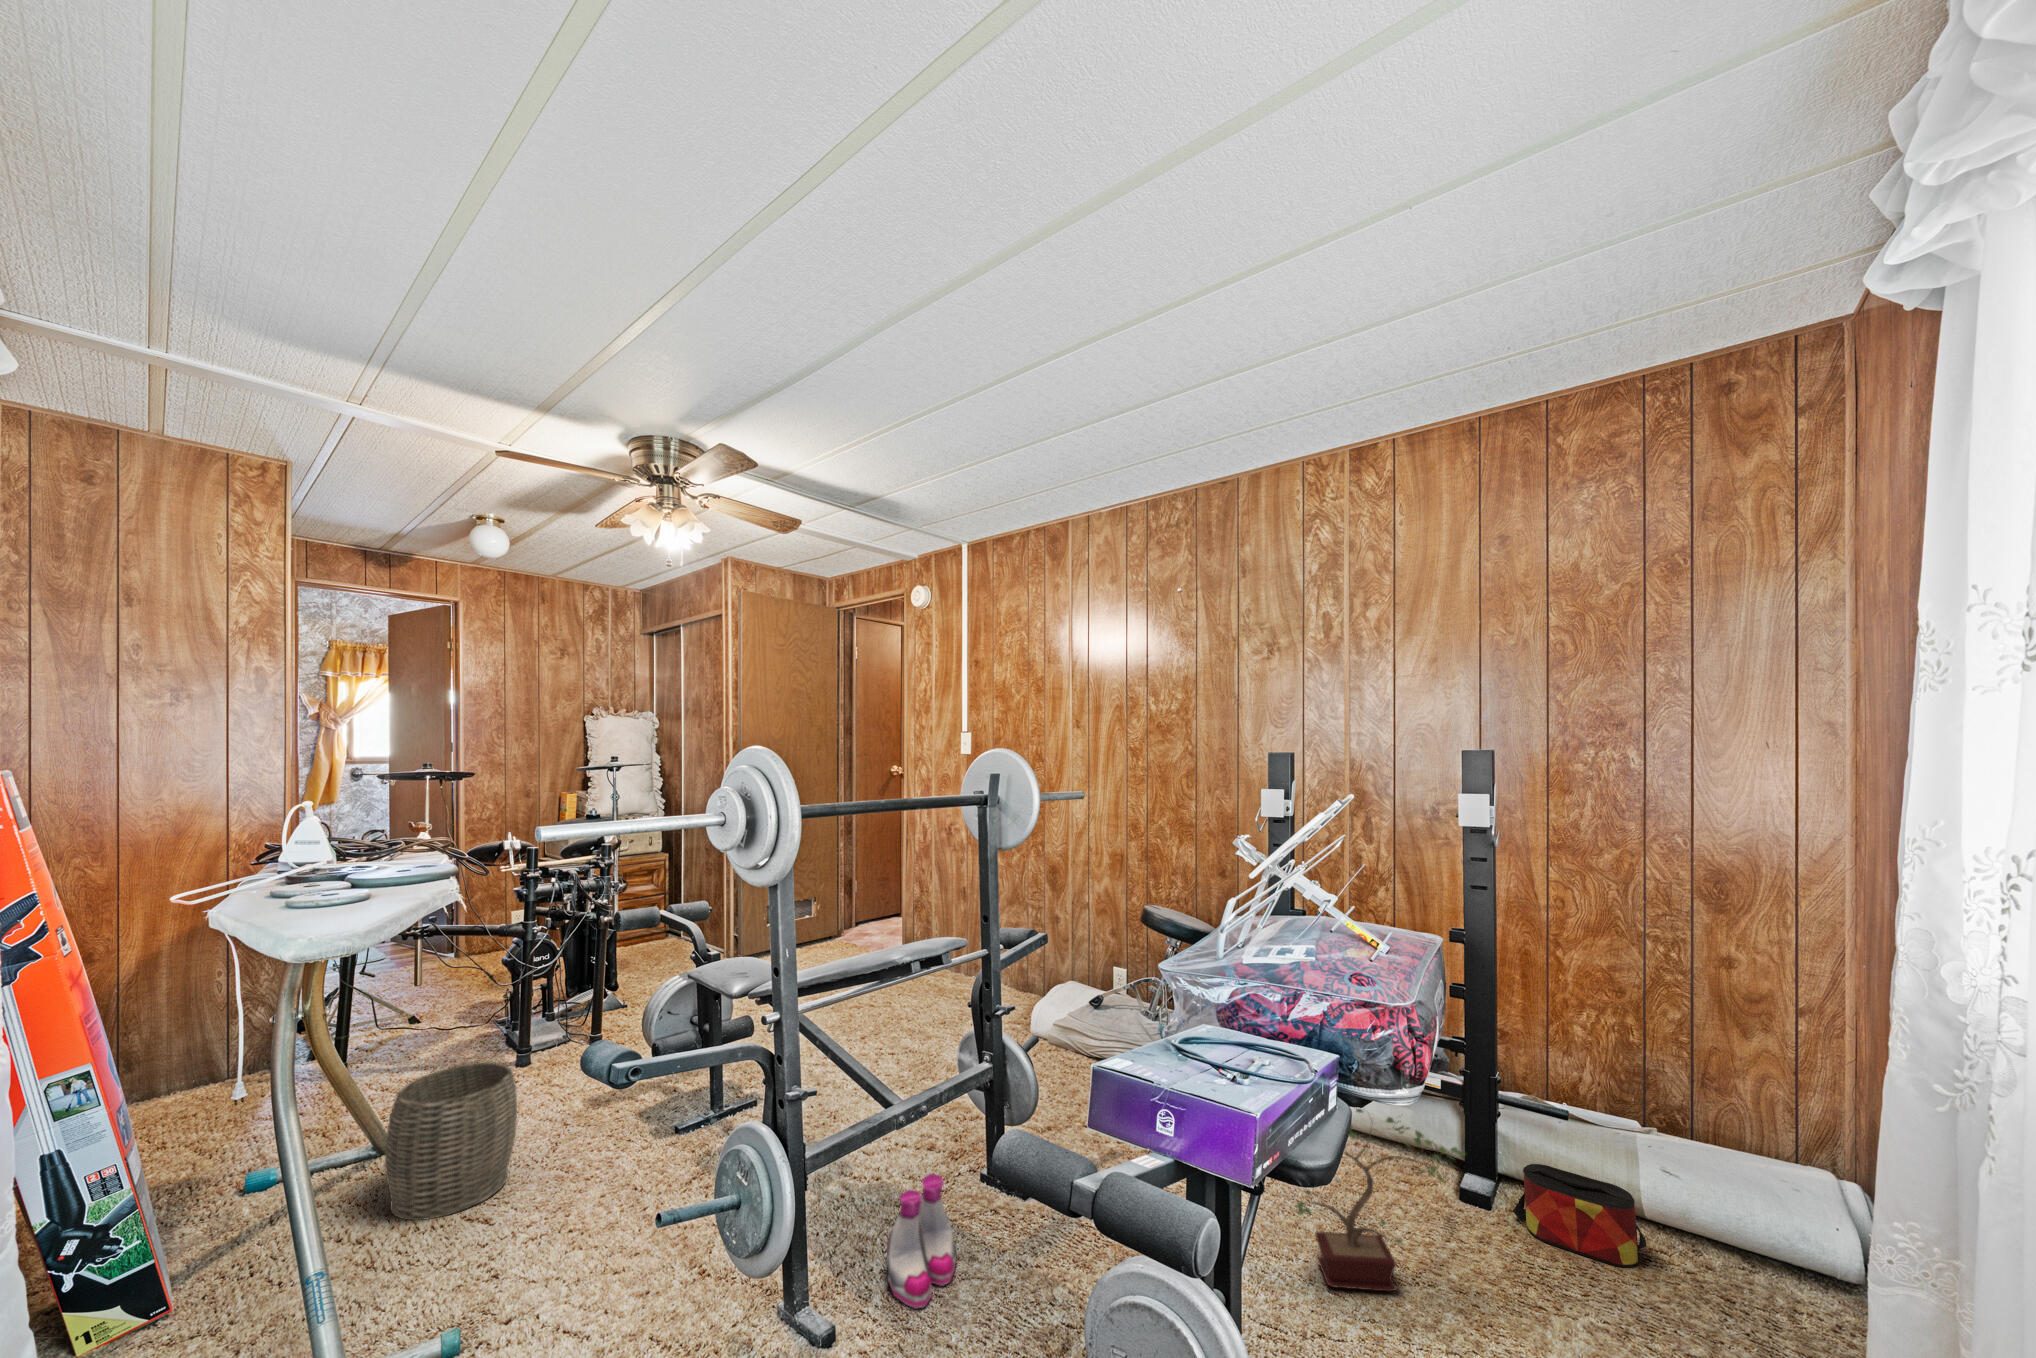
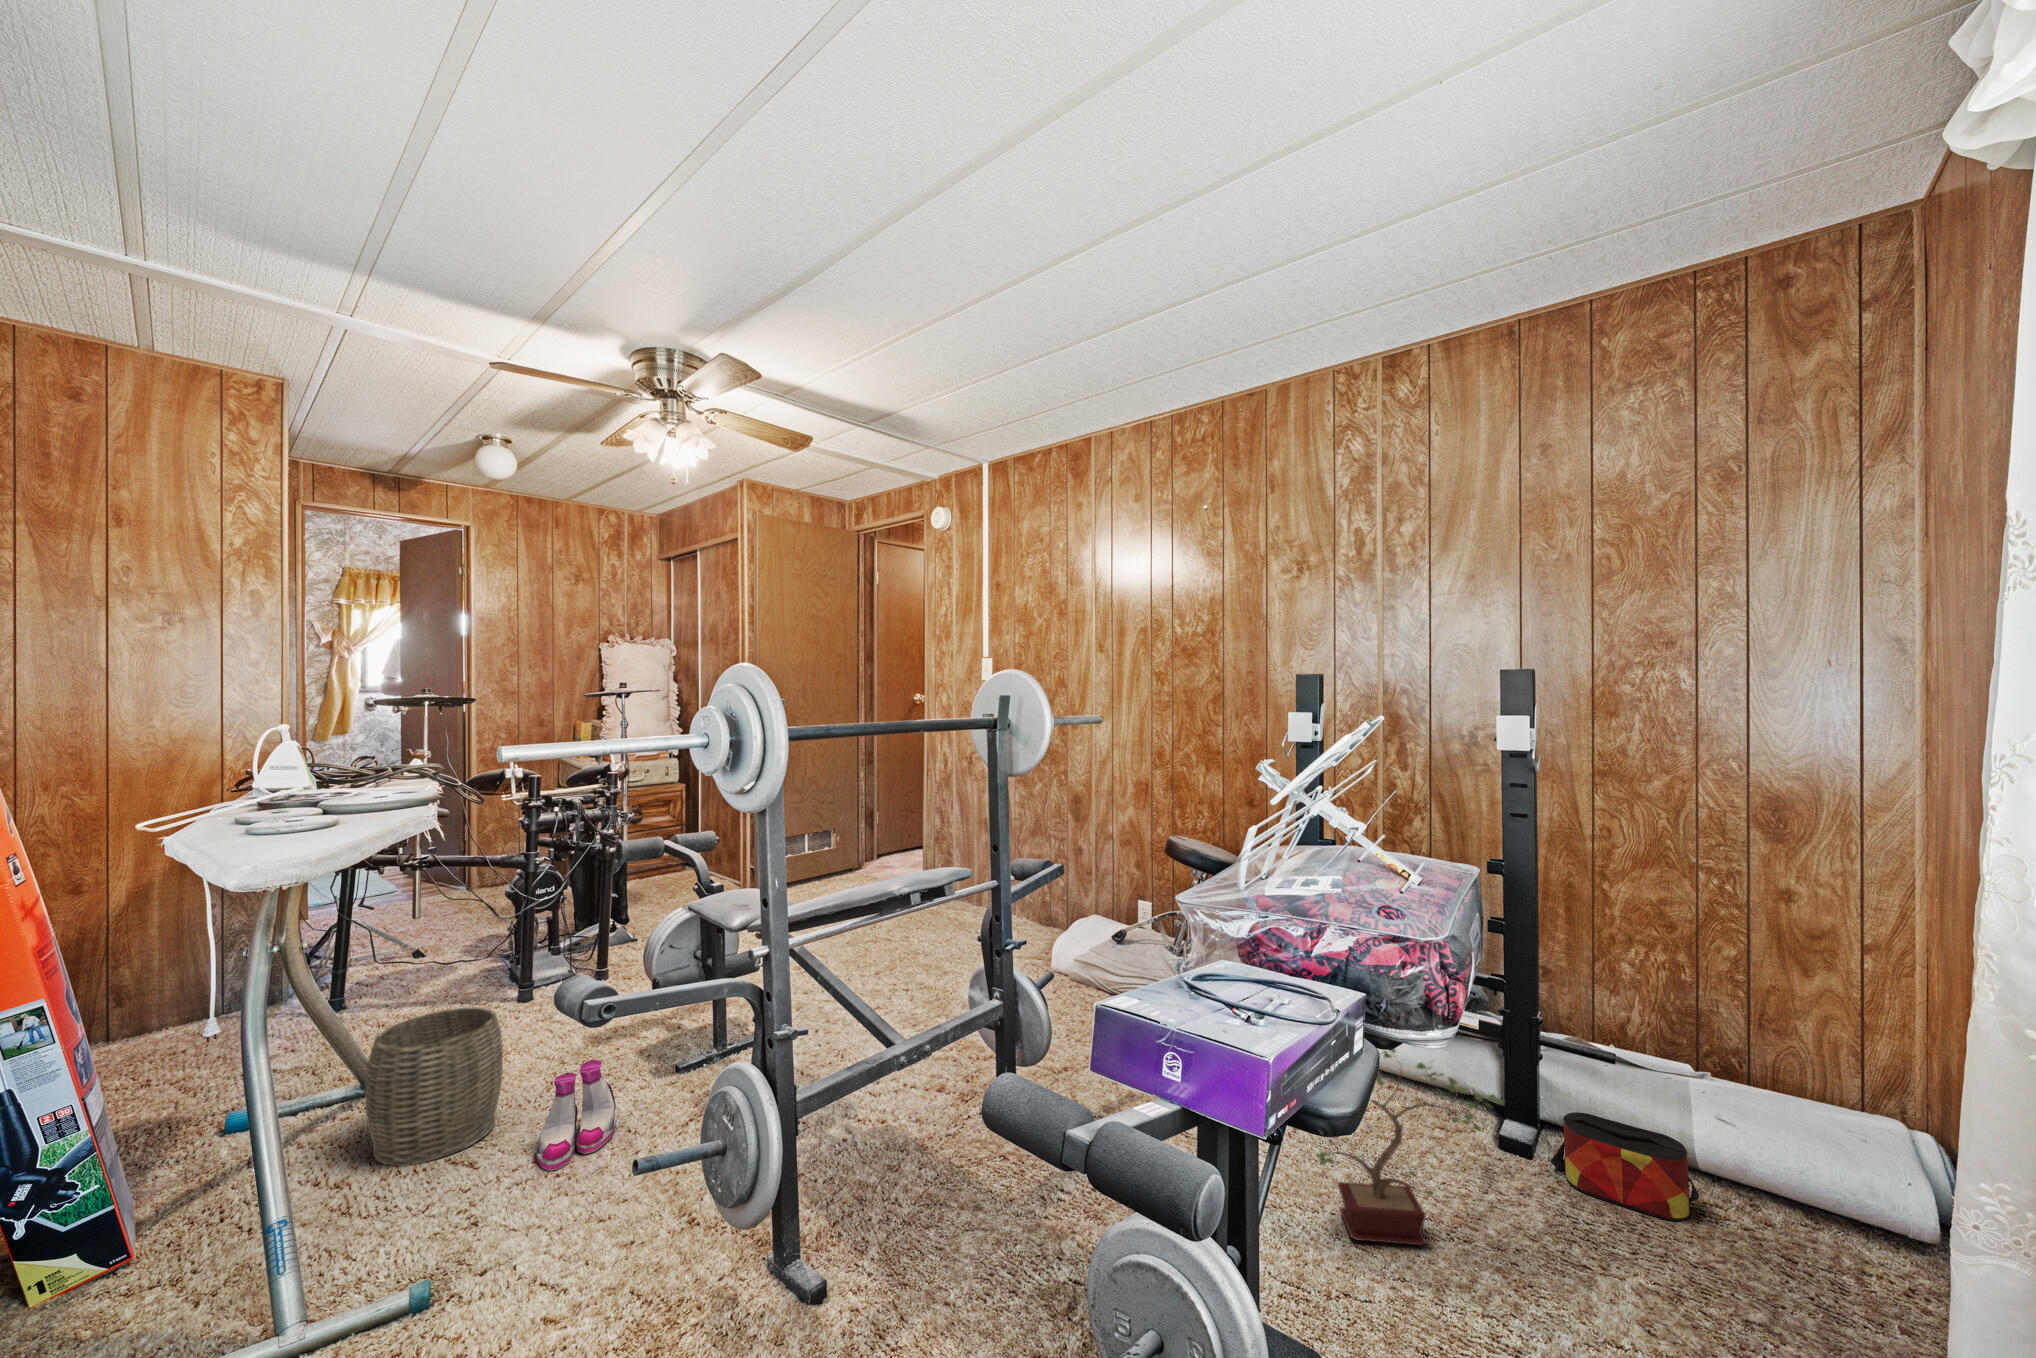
boots: present [886,1174,957,1308] -> present [536,1060,616,1171]

